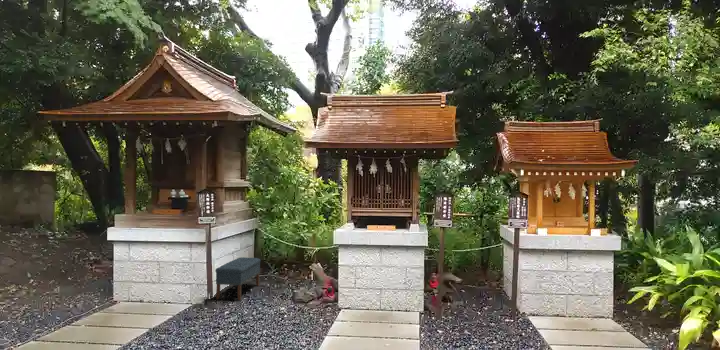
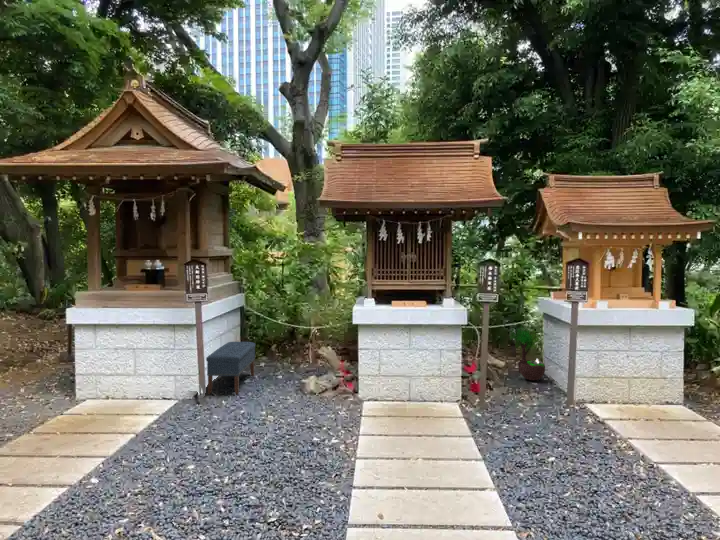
potted tree: none [474,245,503,296] -> present [510,327,545,380]

